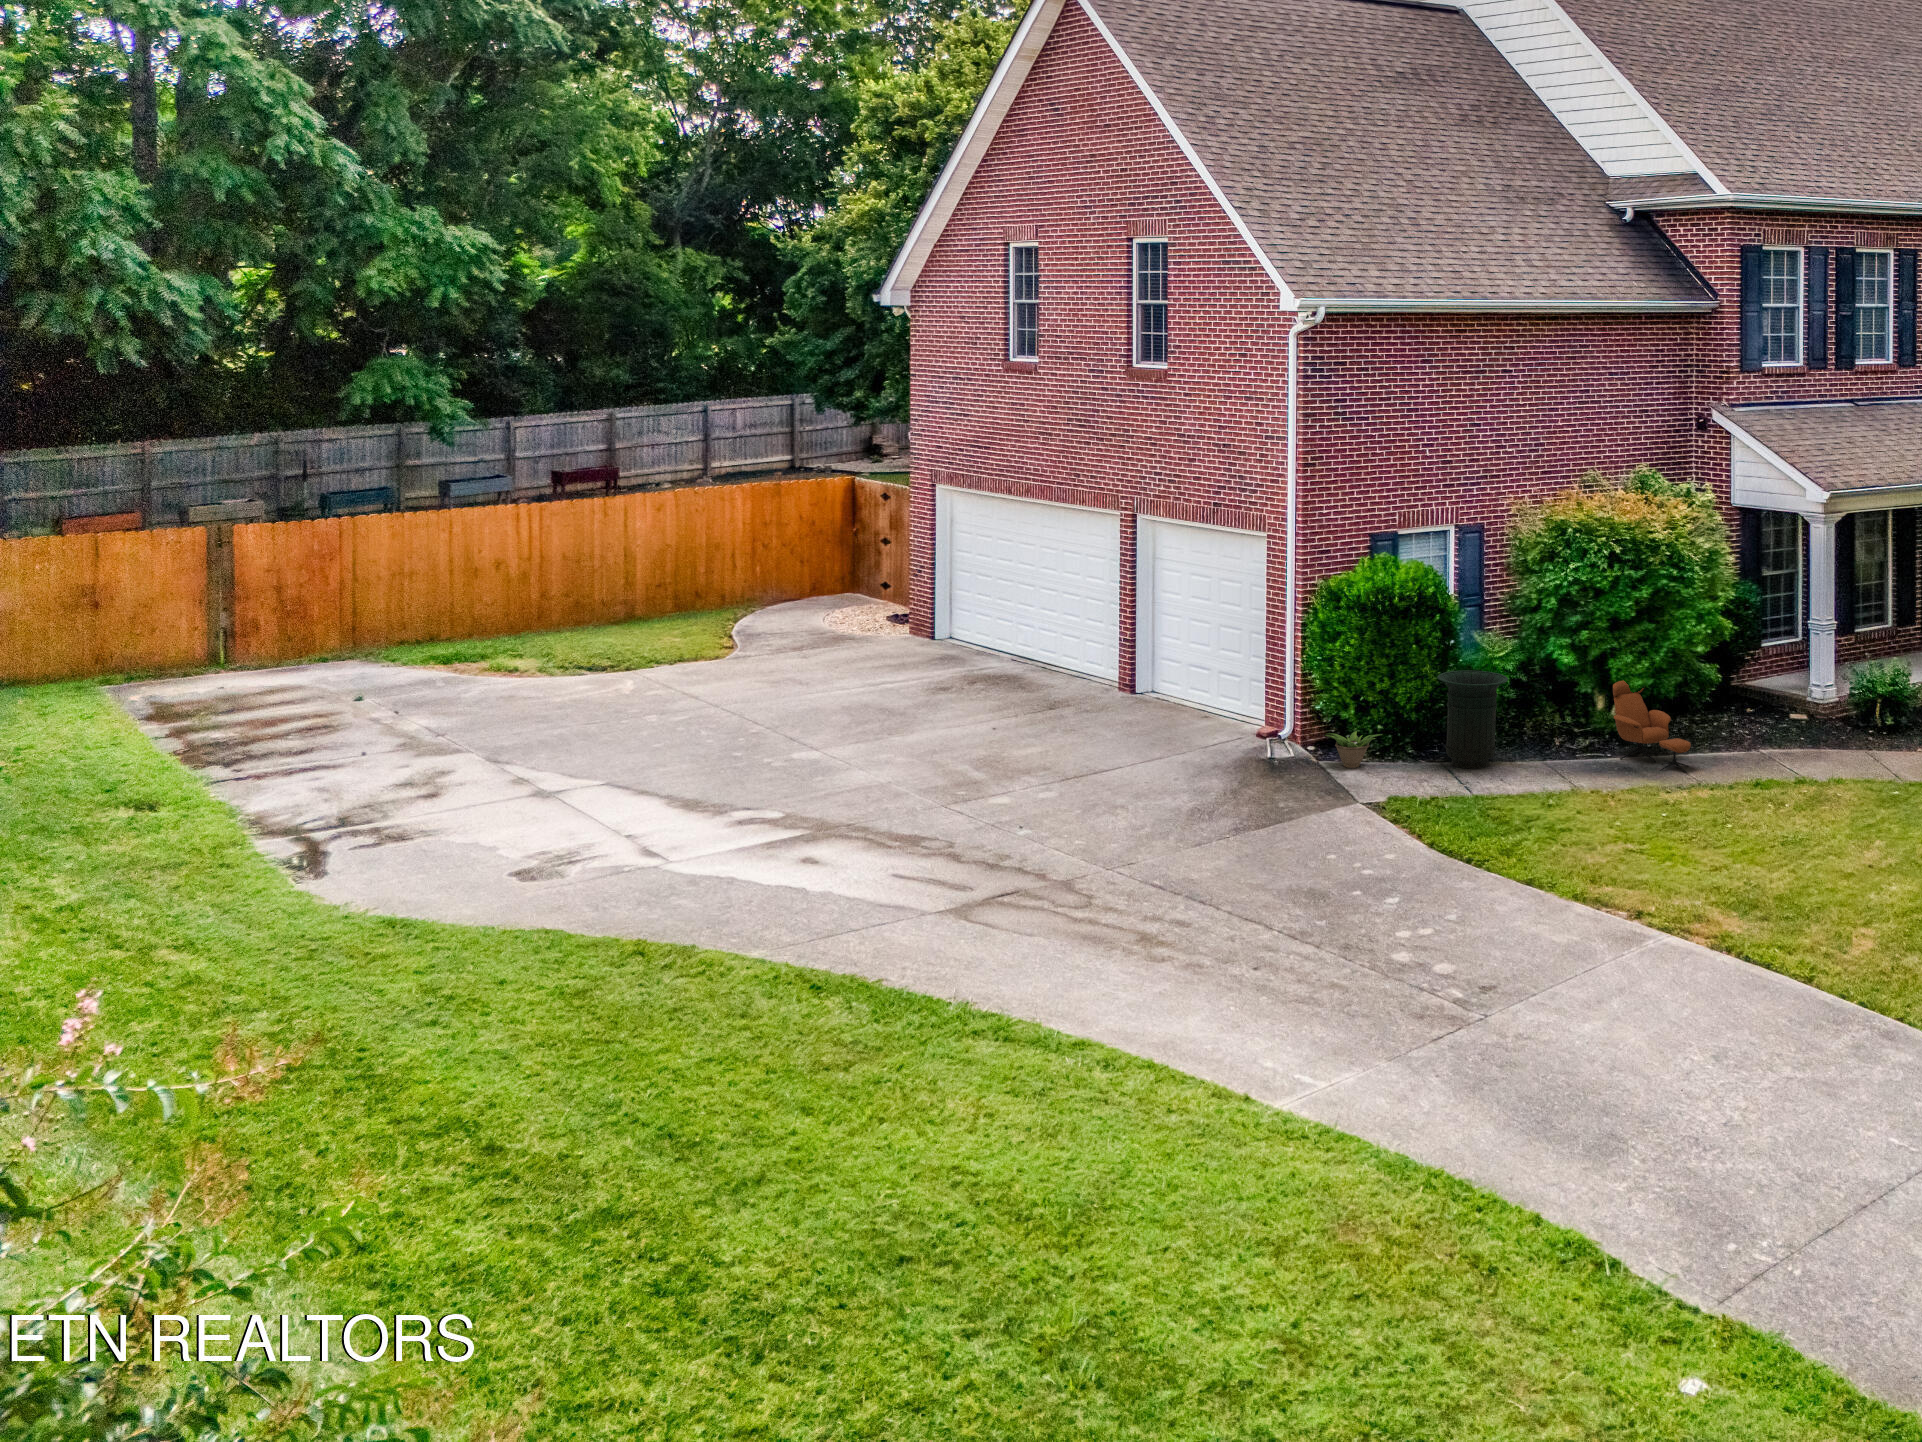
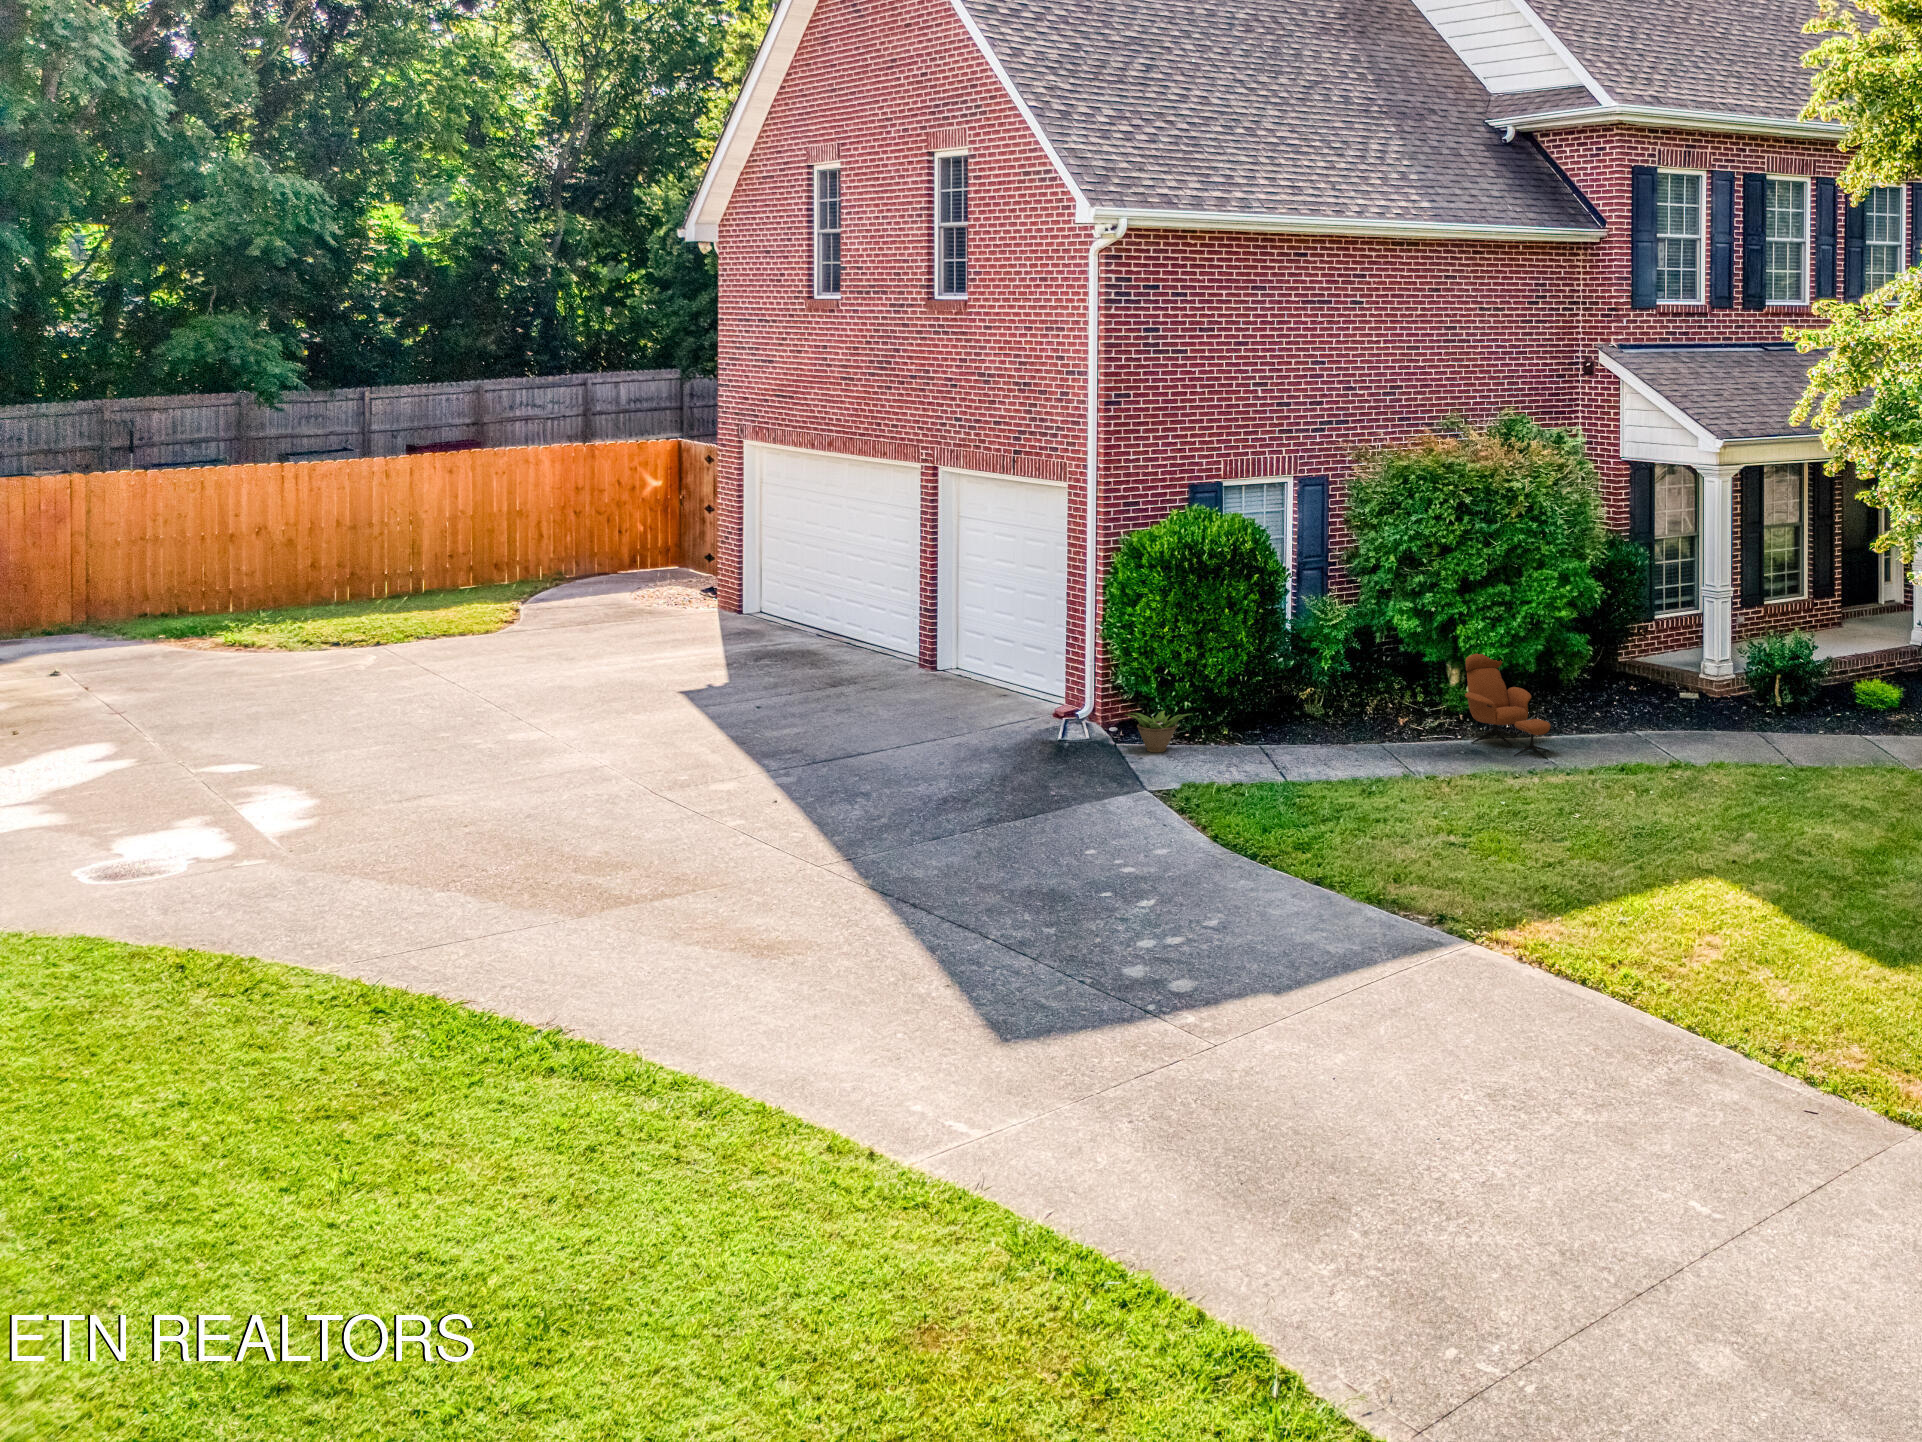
trash can: present [1437,670,1508,769] -> none [1258,641,1341,753]

